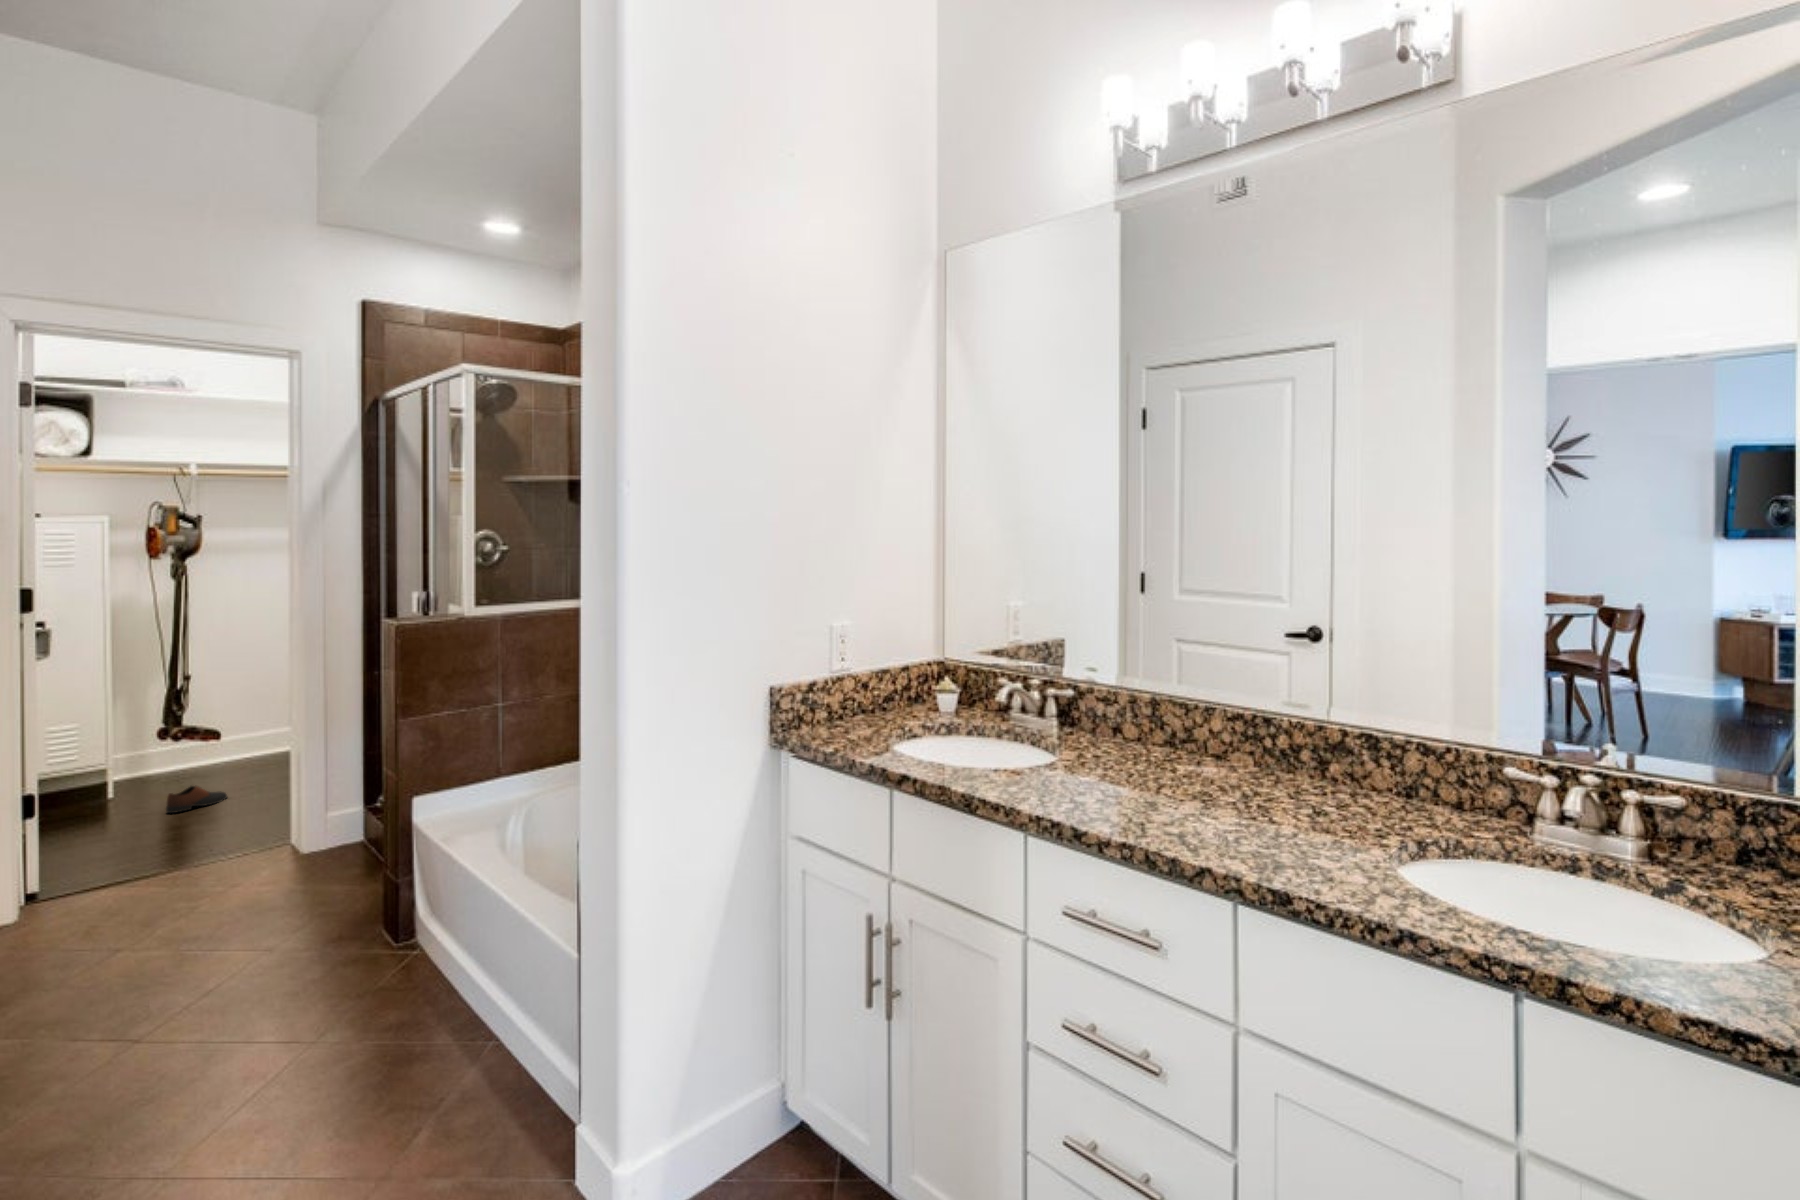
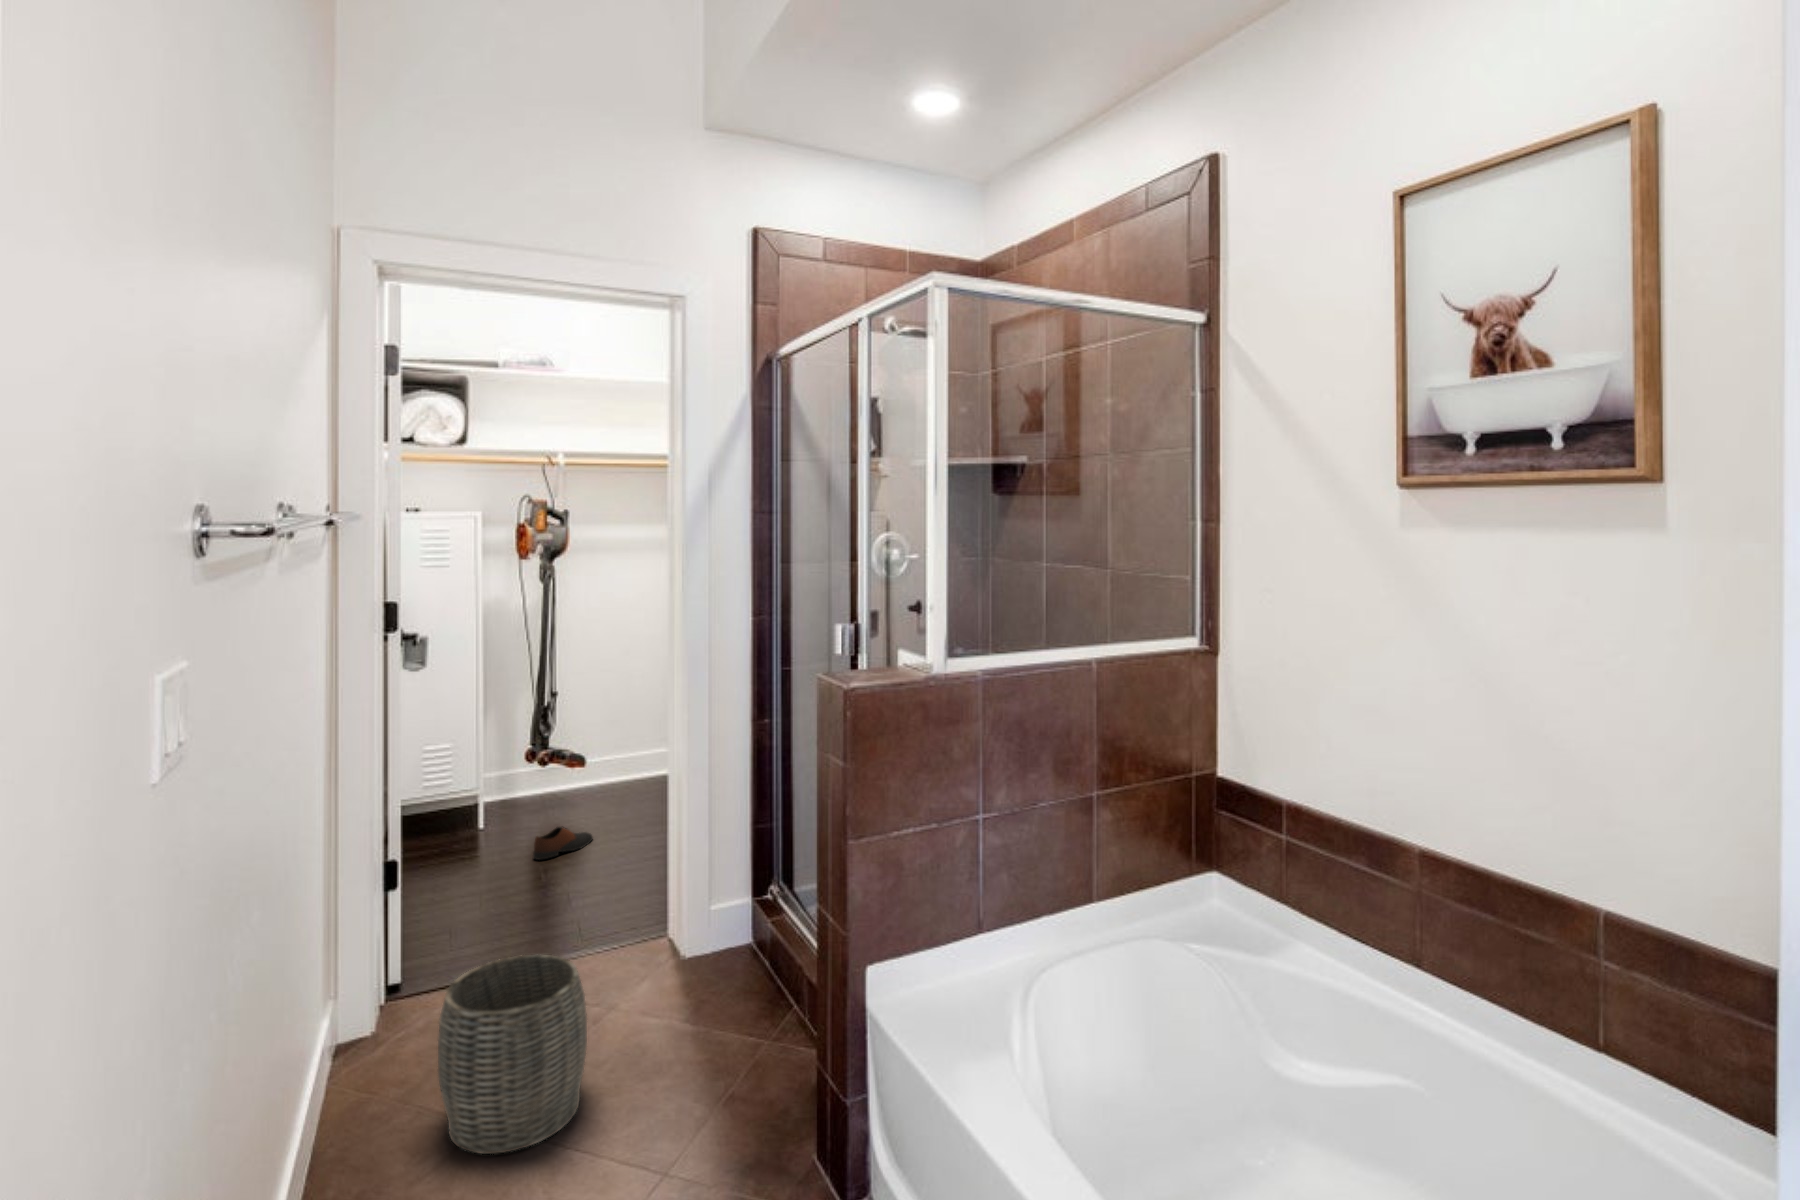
woven basket: none [84,833,211,959] -> present [438,955,587,1154]

